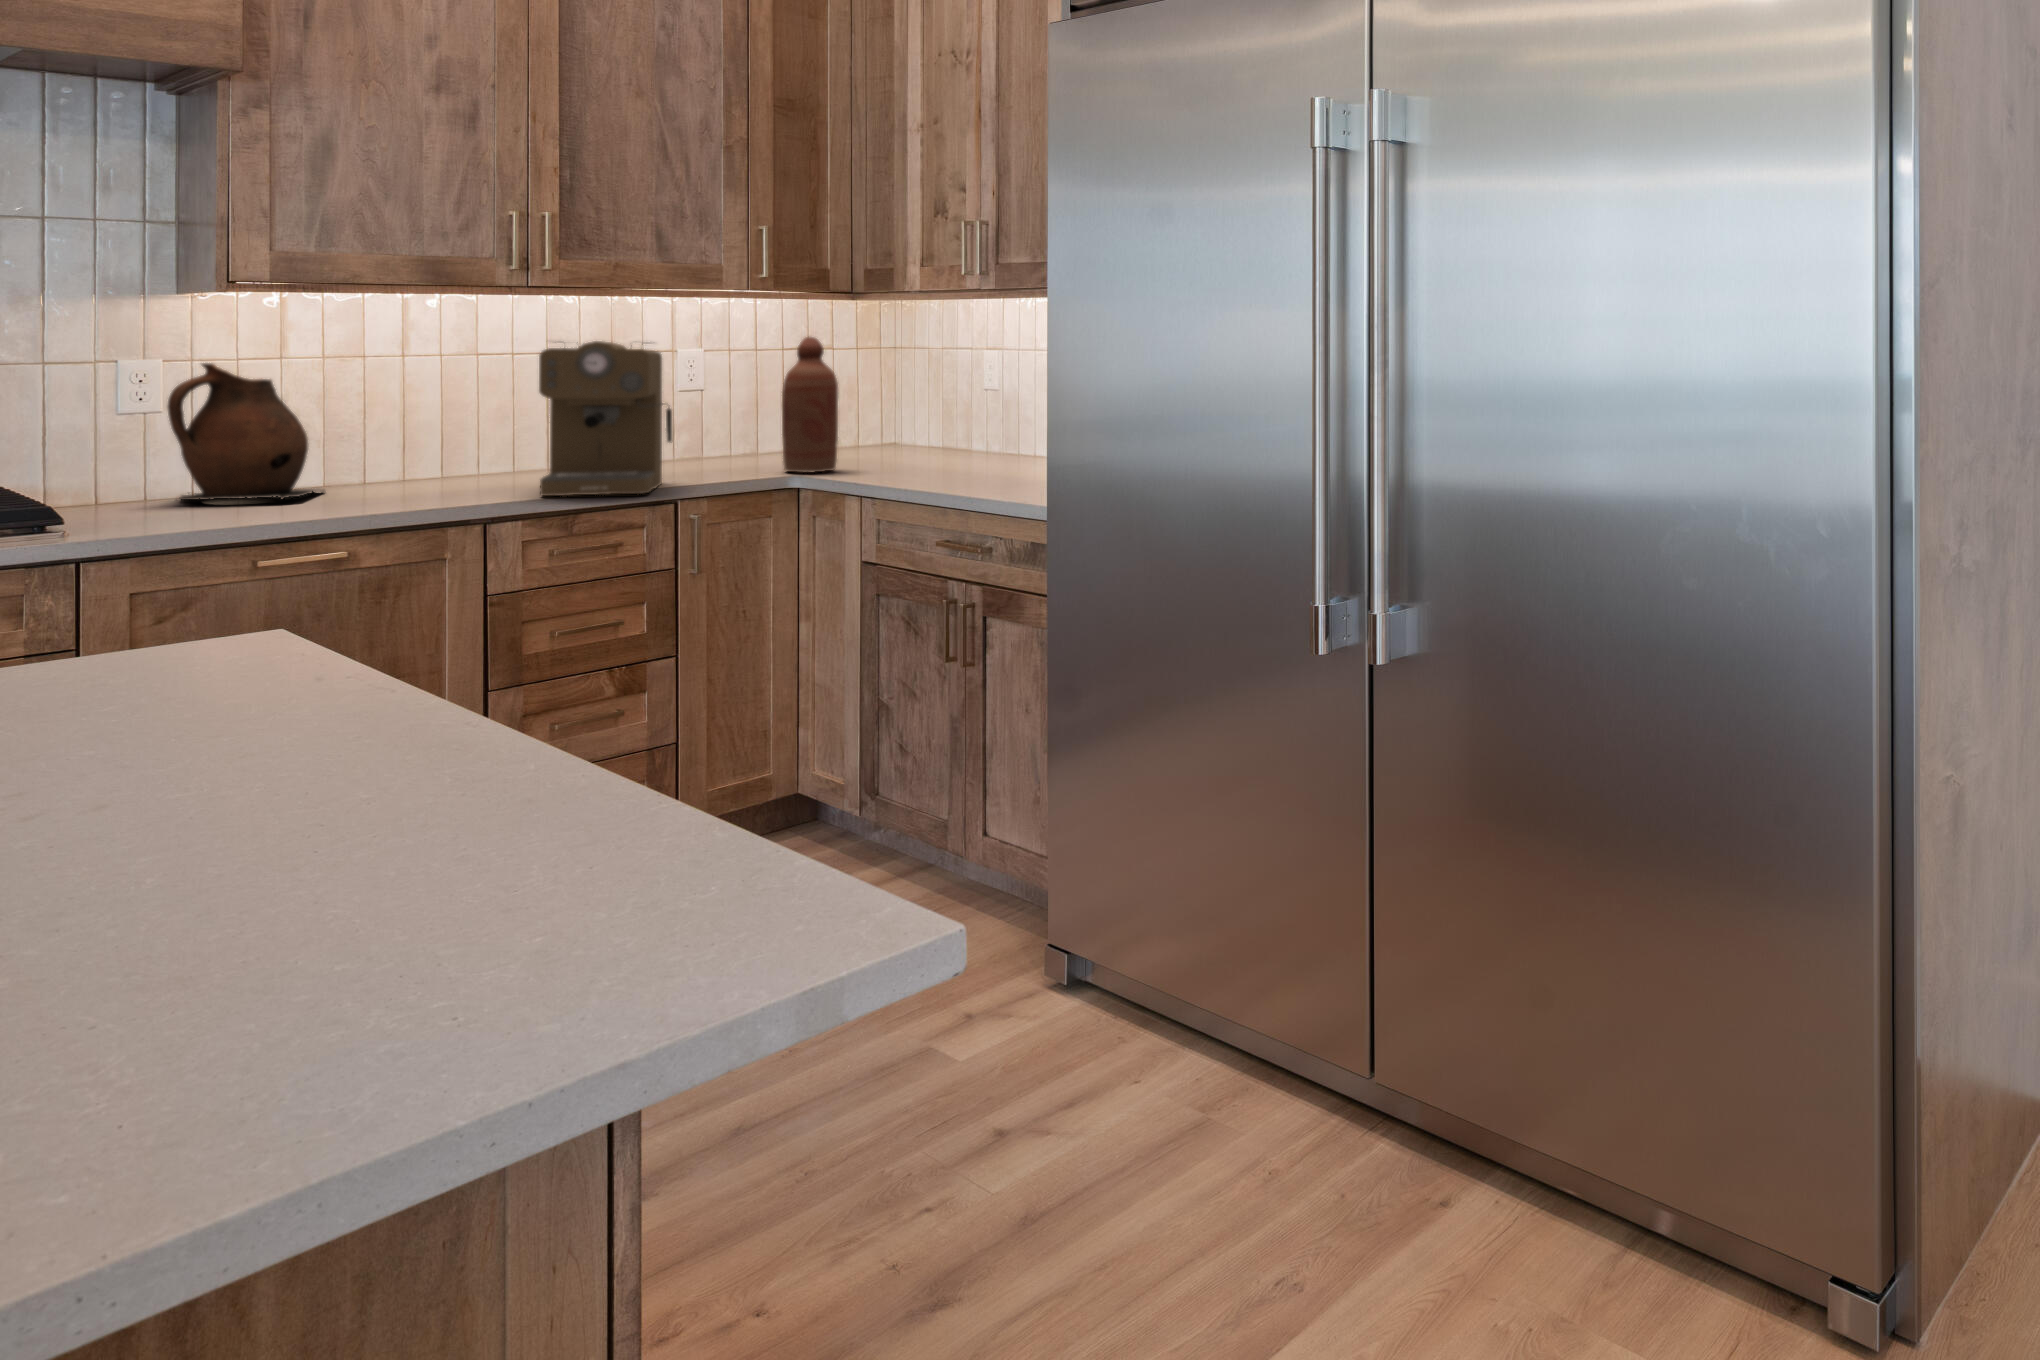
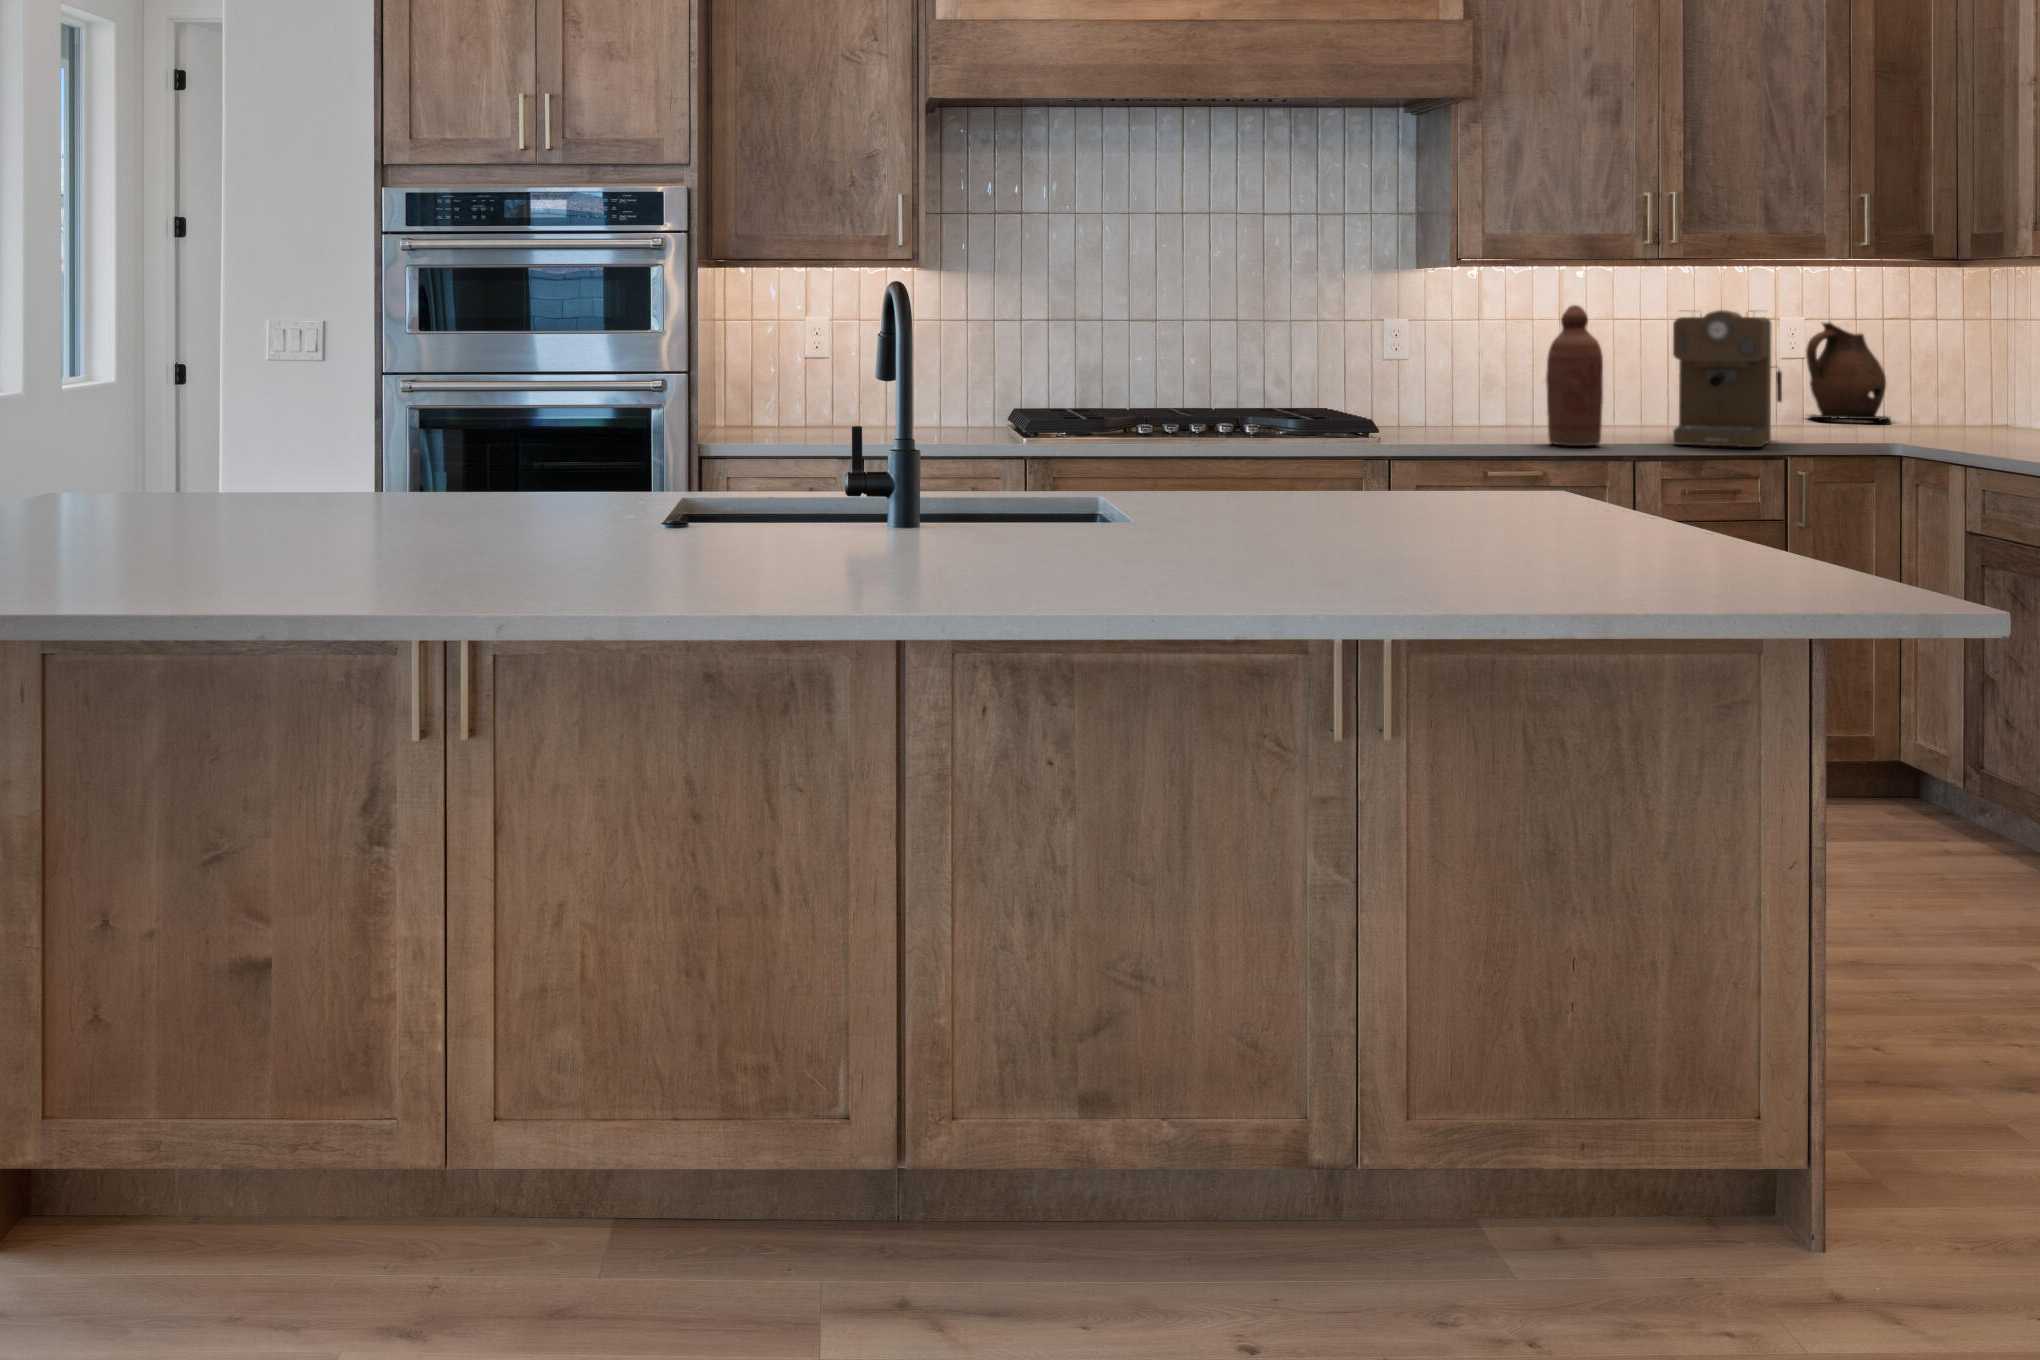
bottle: present [782,336,838,473] -> present [1546,305,1603,446]
ceramic pitcher: present [168,363,325,500] -> present [1806,323,1889,420]

